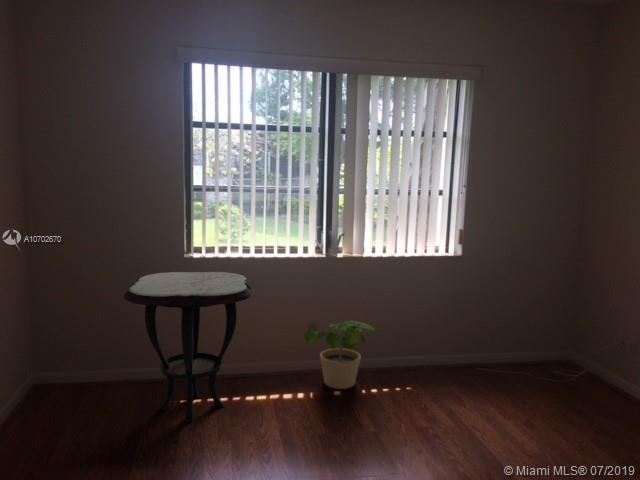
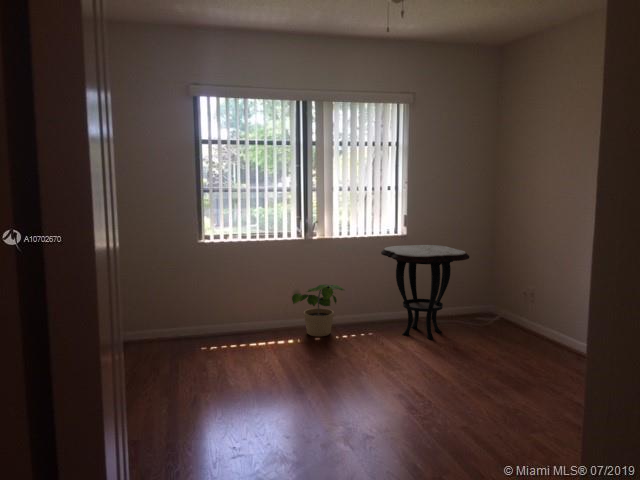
side table: present [124,272,251,422] -> present [381,245,469,340]

